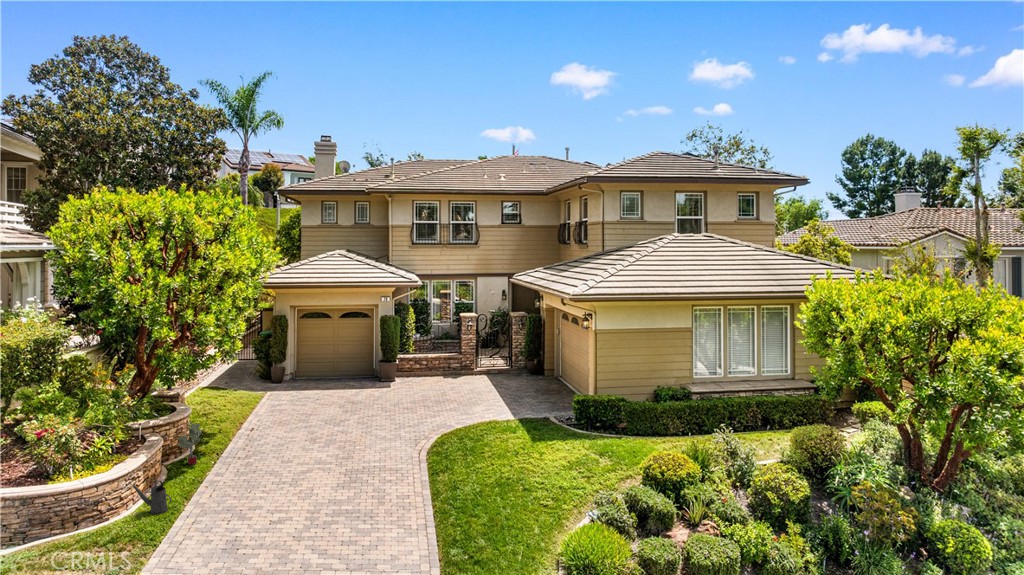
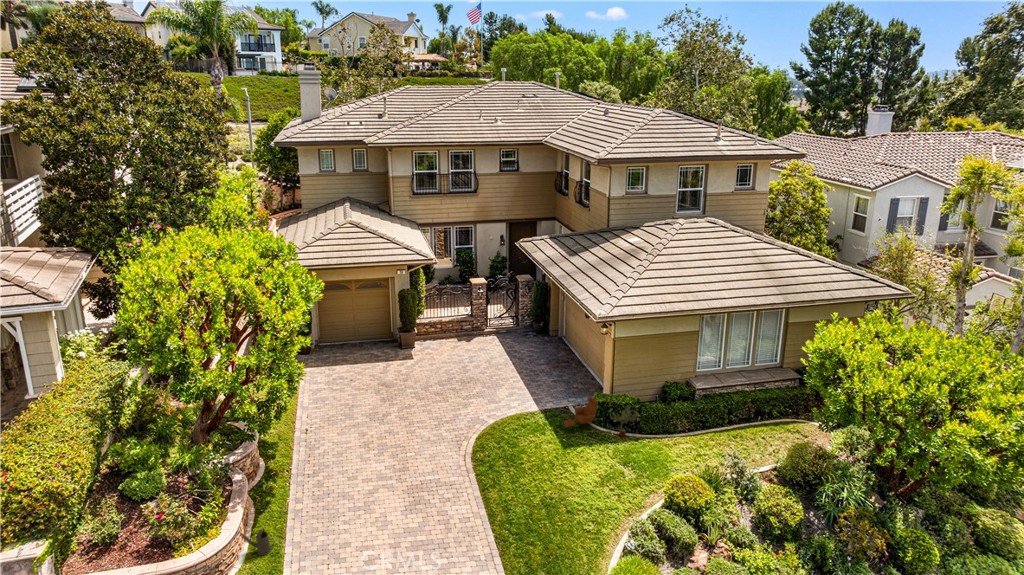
lounge chair: none [537,398,577,436] -> present [564,397,598,431]
potted tree: present [178,422,202,465] -> present [611,406,637,437]

